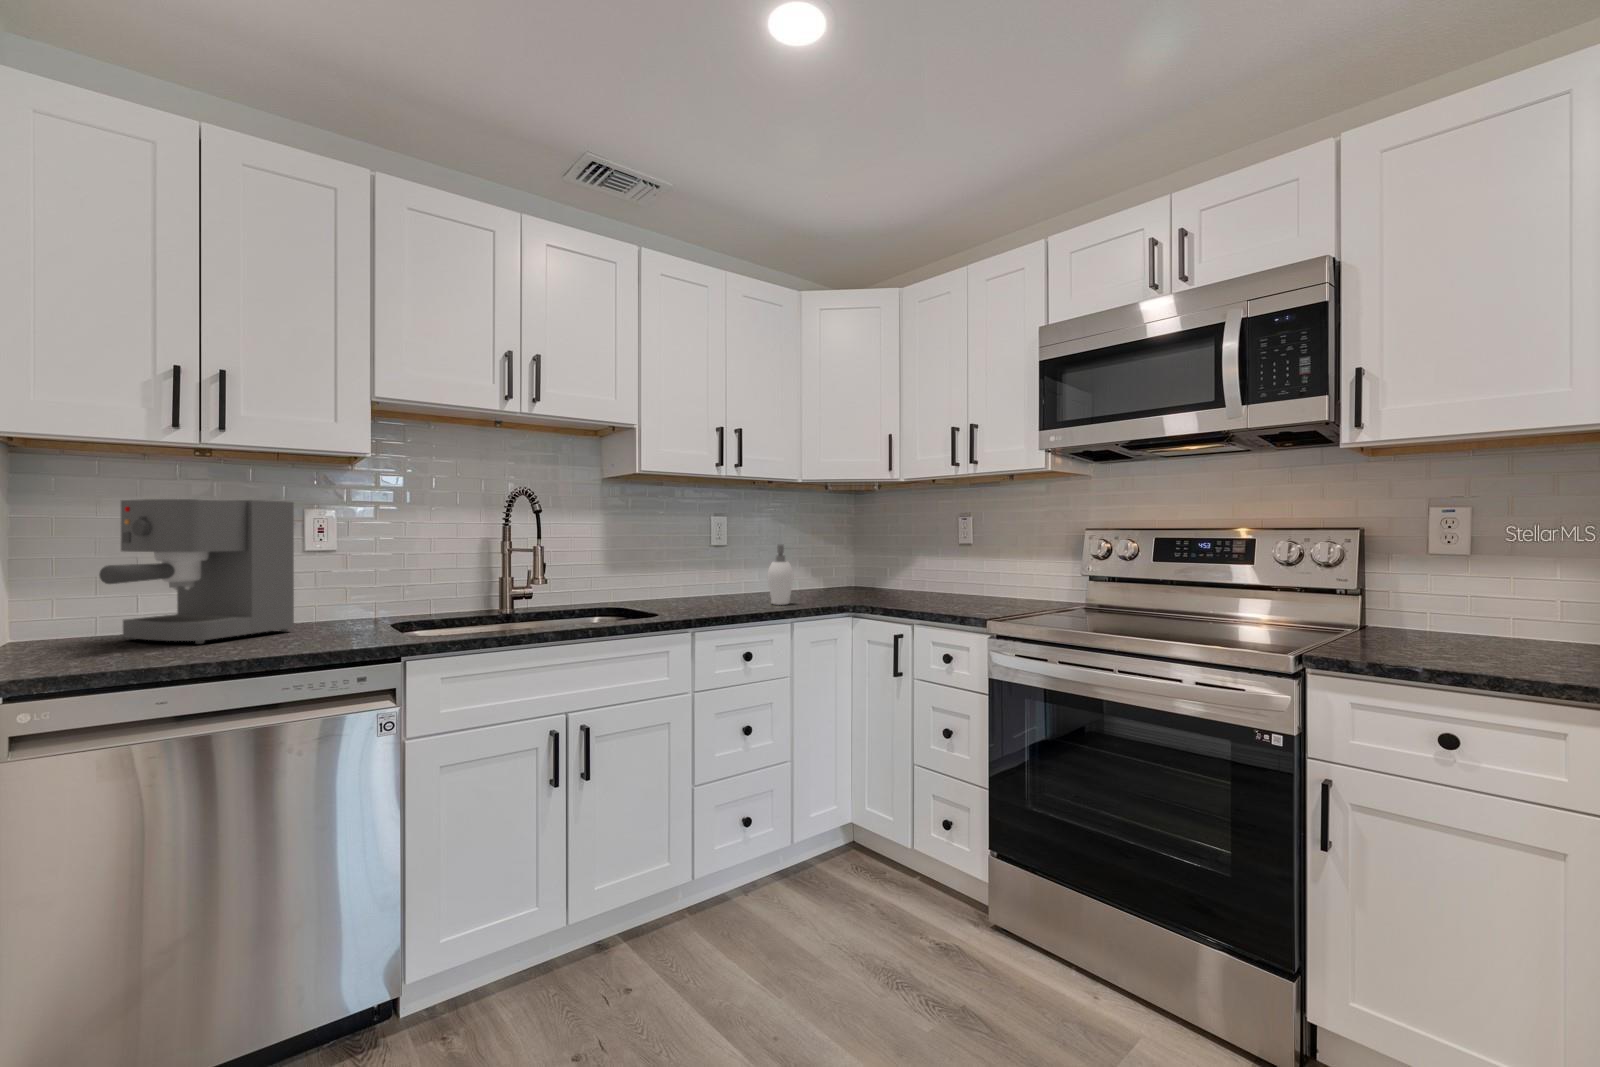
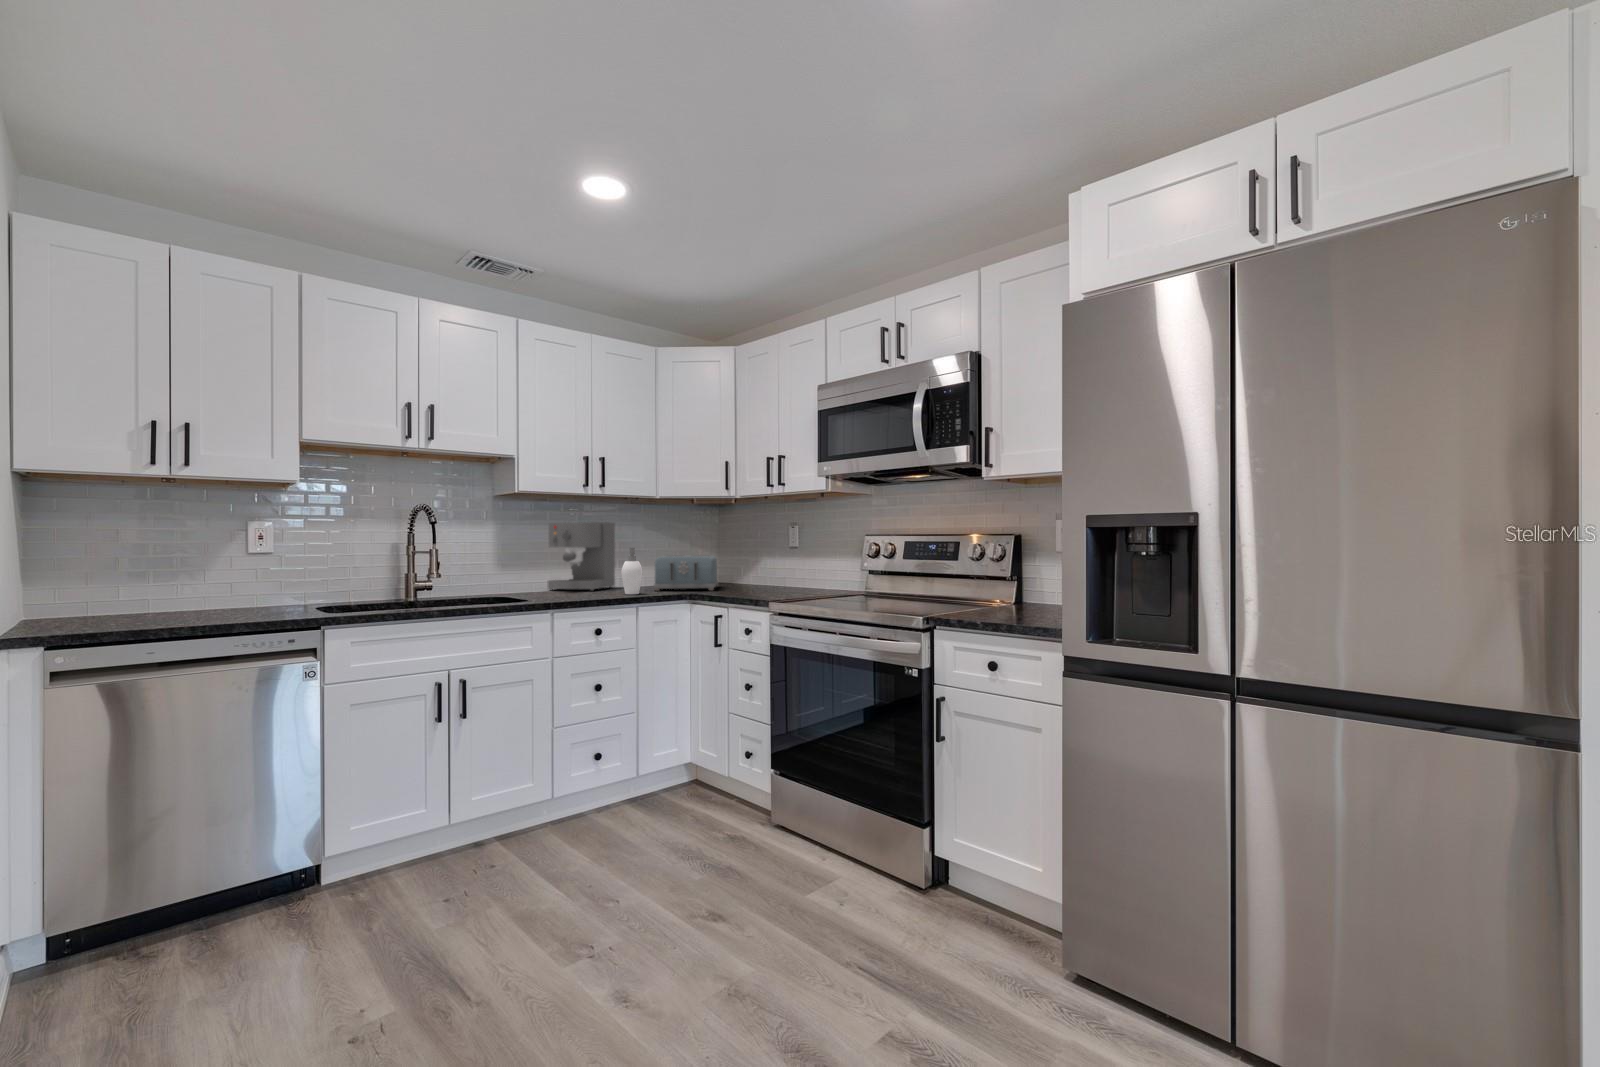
coffee maker: present [99,499,294,644] -> present [548,522,615,591]
toaster: none [800,553,877,599] -> present [654,555,718,591]

